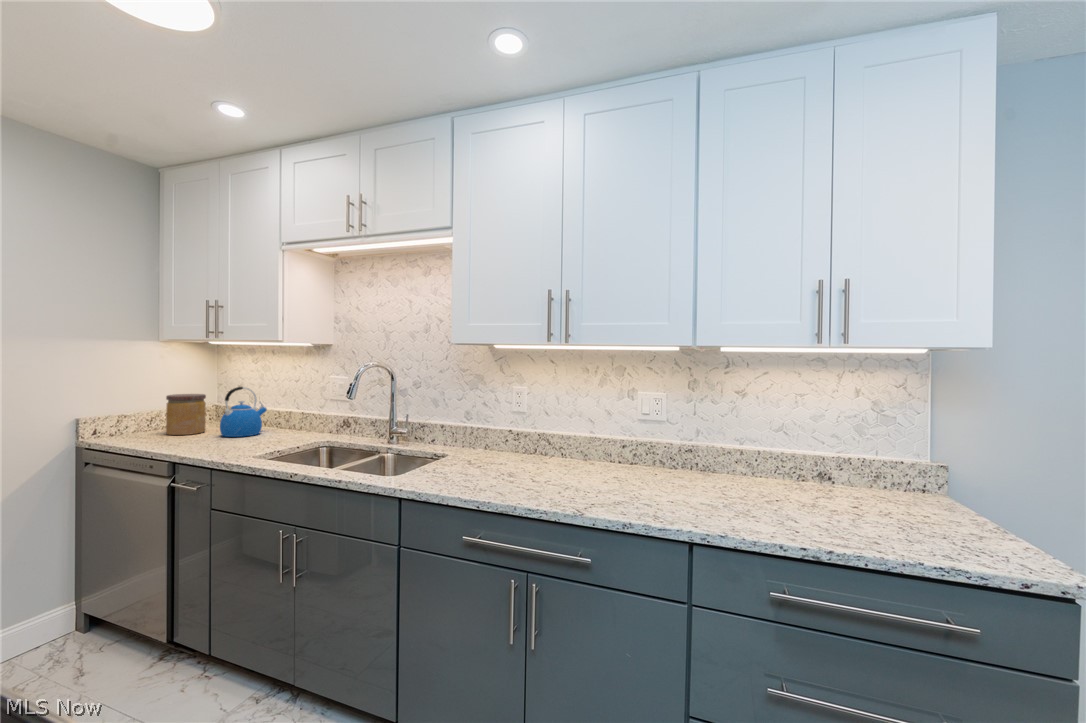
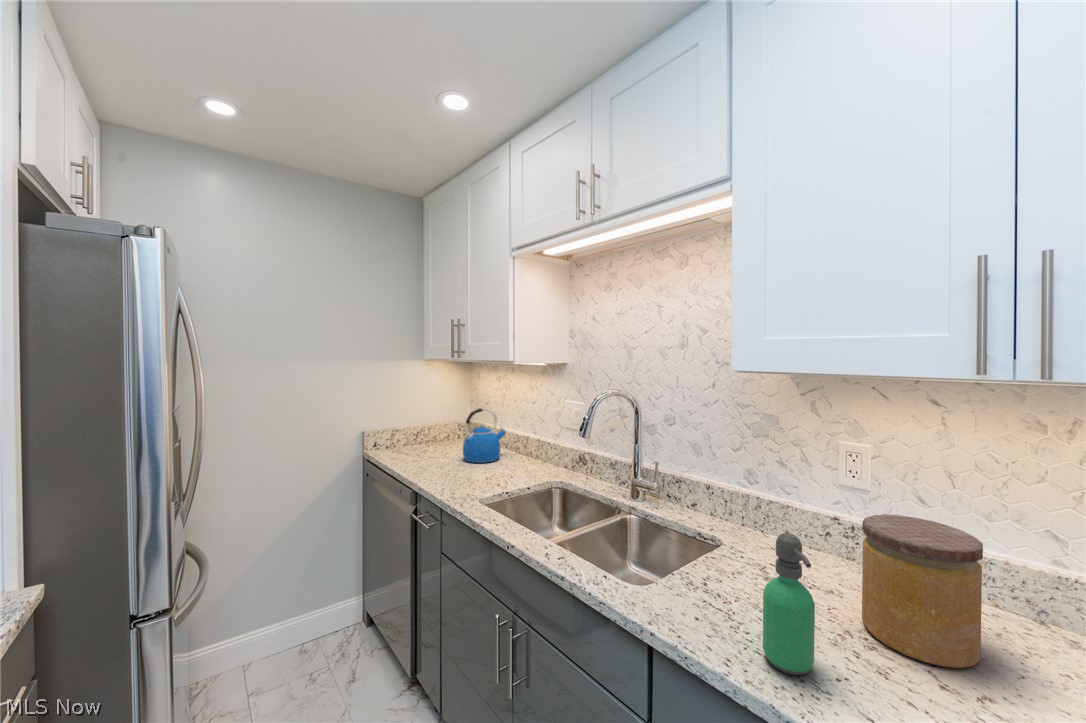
jar: present [166,394,206,435] -> present [862,515,983,668]
soap dispenser: none [459,419,482,485] -> present [763,533,815,675]

